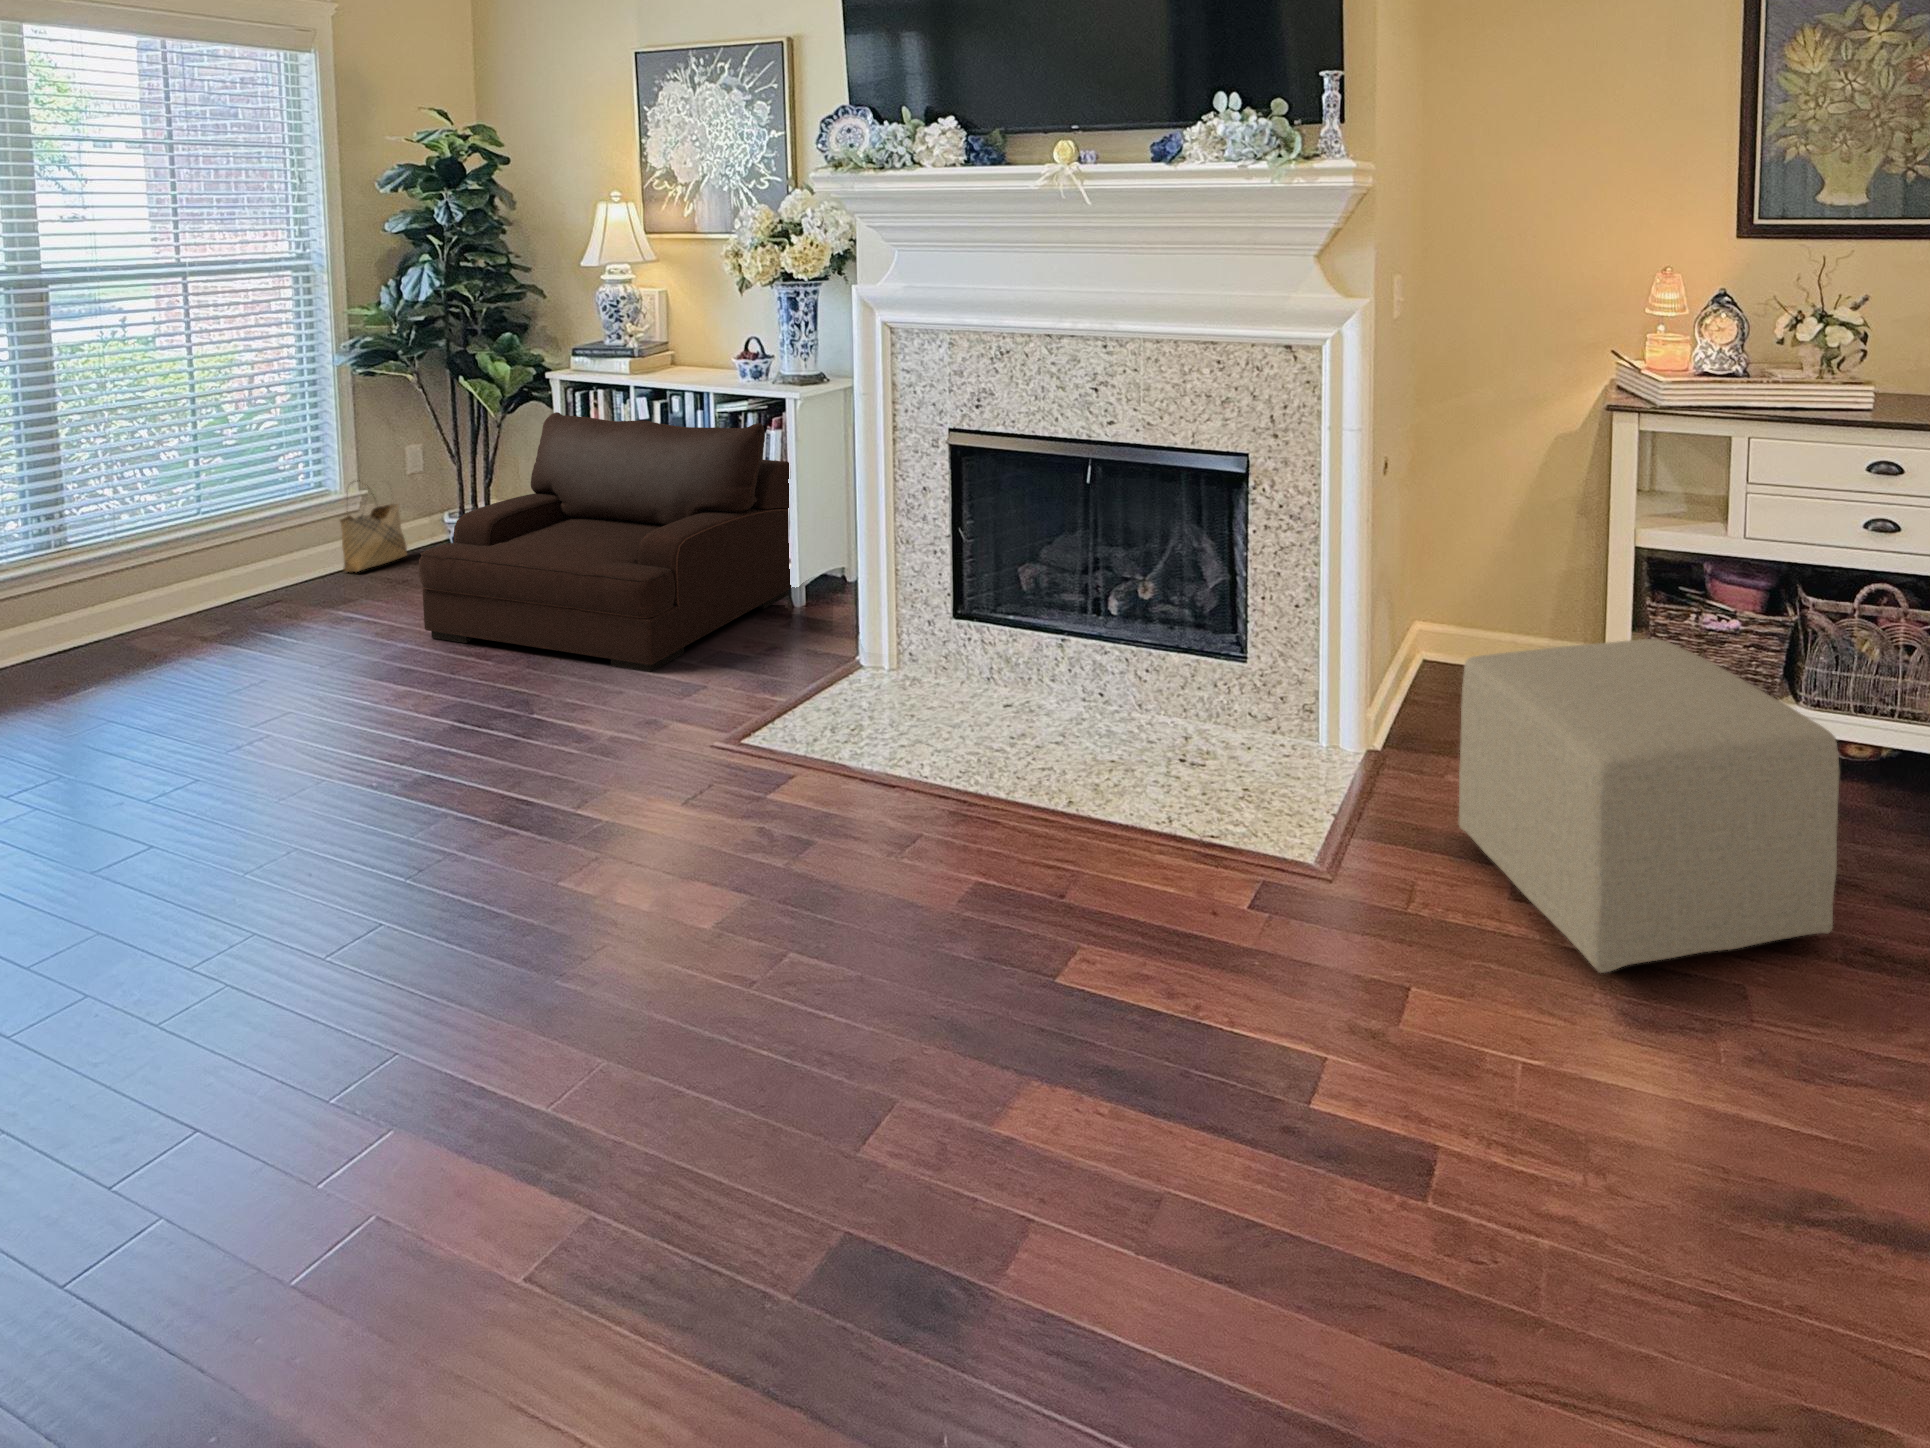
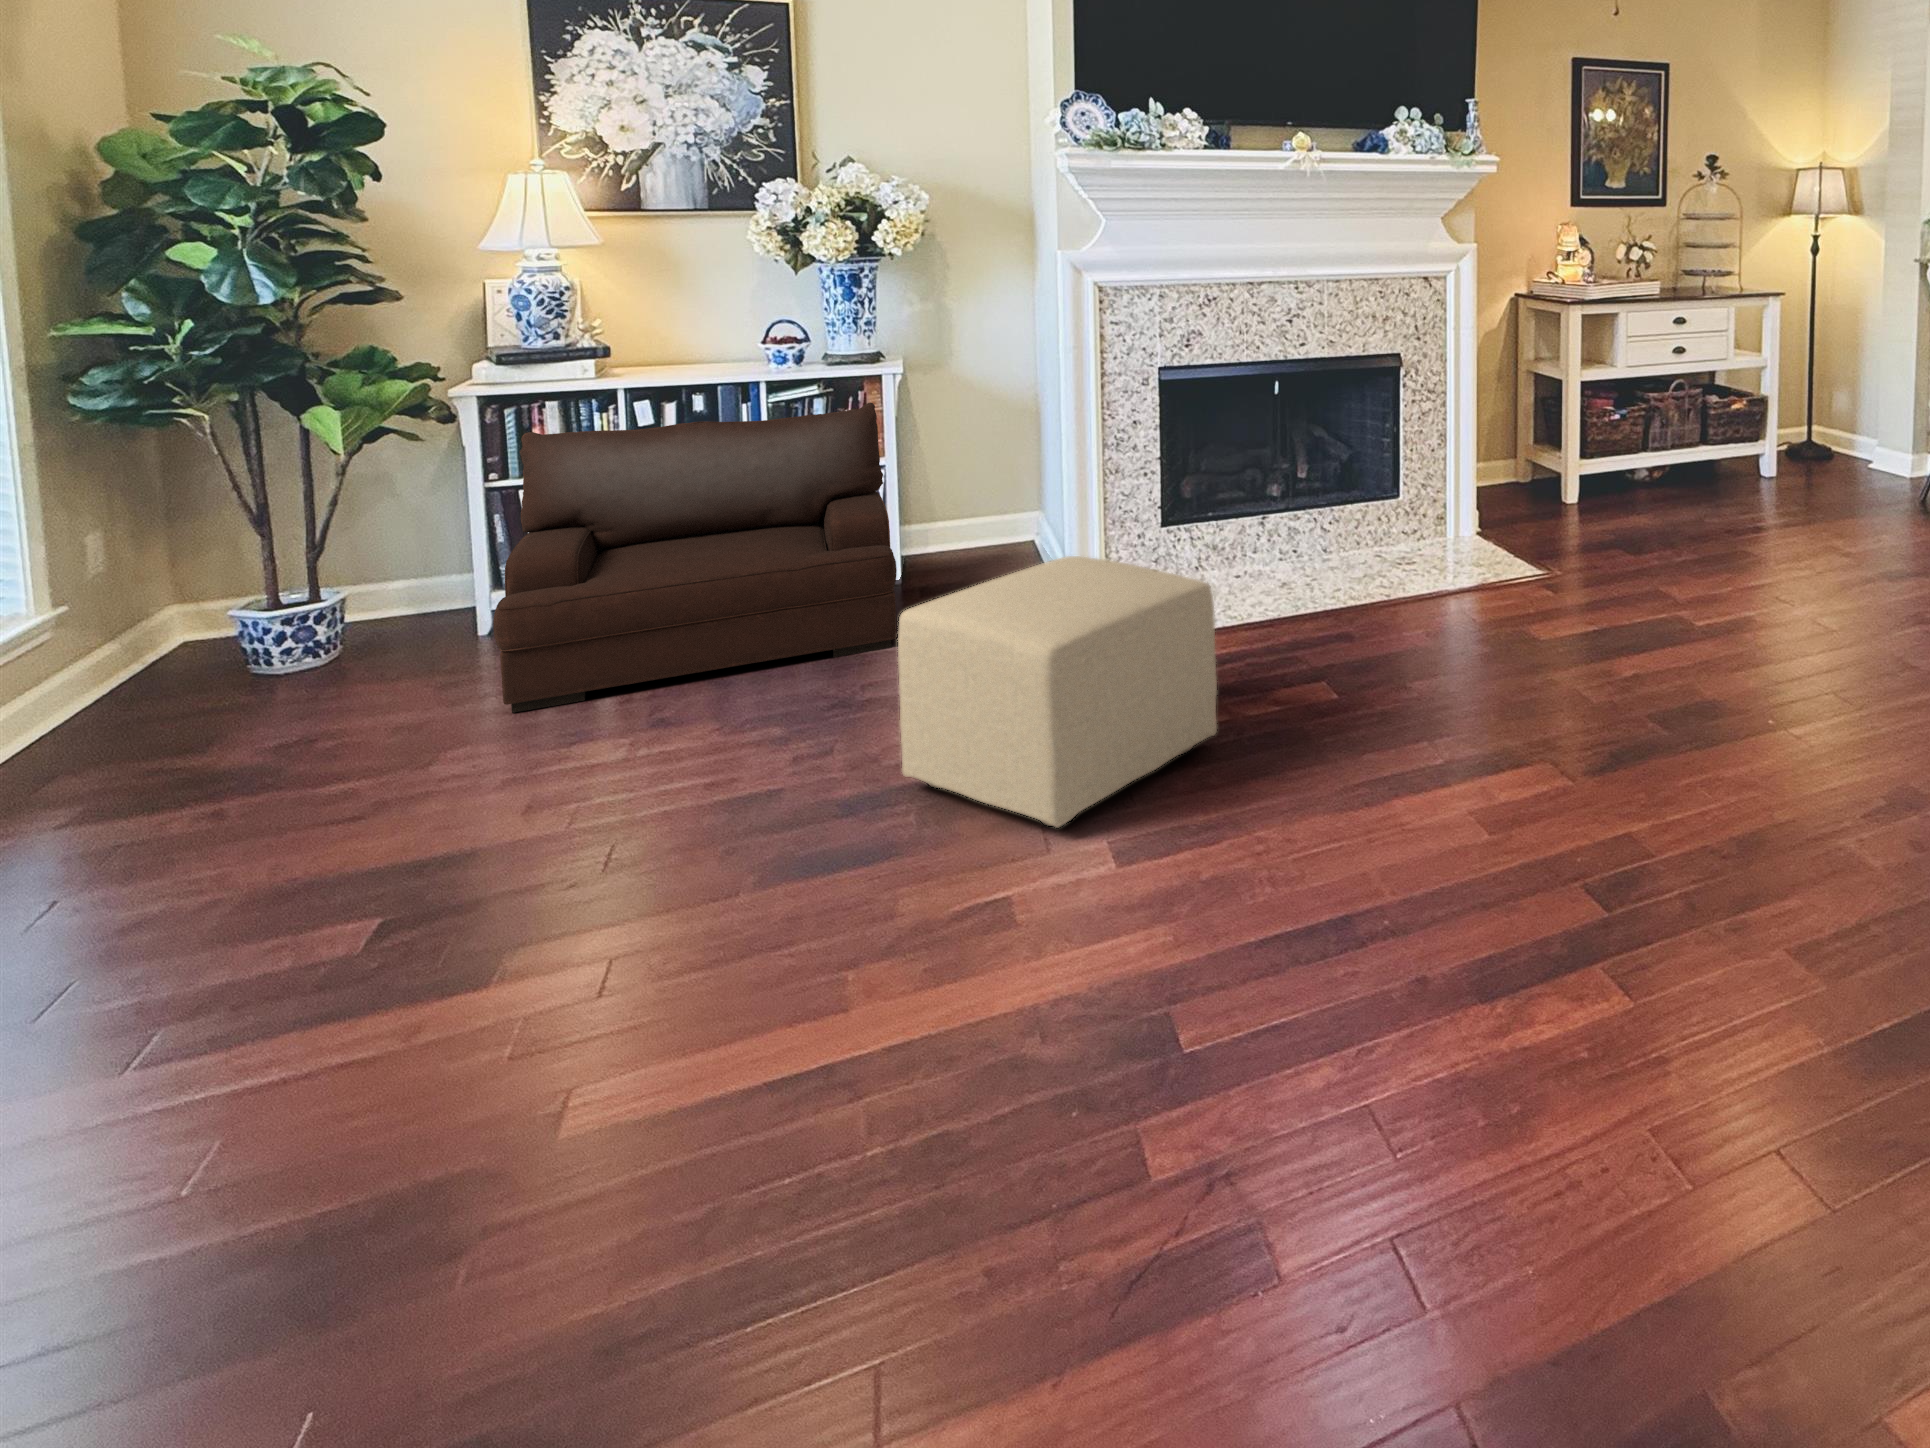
woven basket: present [340,480,407,572] -> none [36,585,144,735]
ottoman: present [1459,639,1840,973] -> present [898,556,1217,827]

